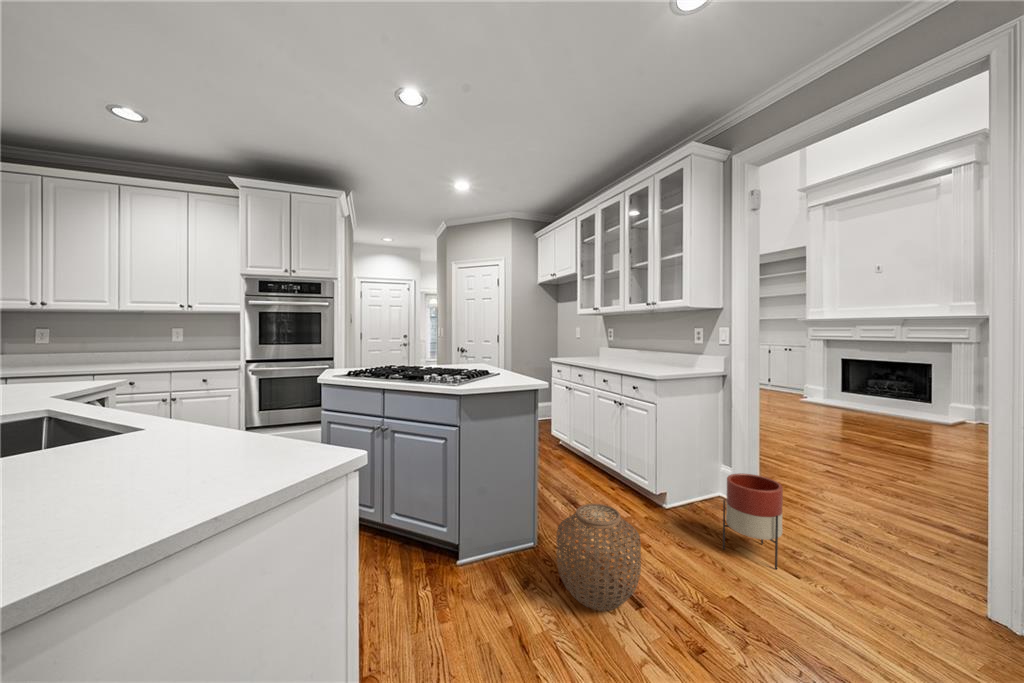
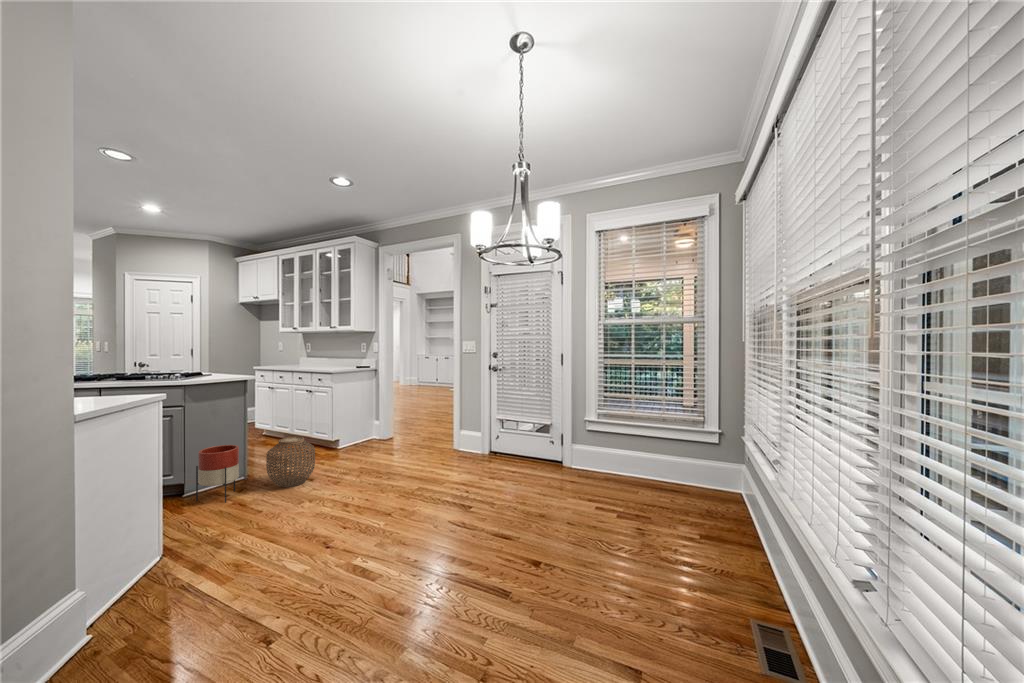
planter: present [723,473,783,569] -> present [196,445,239,503]

